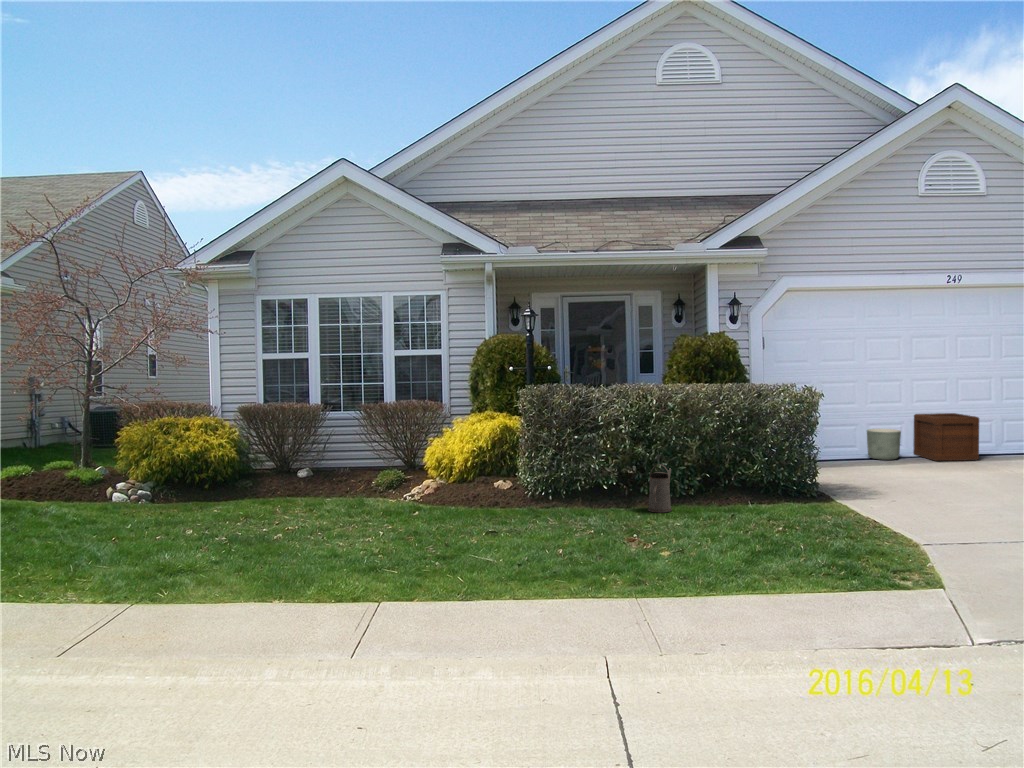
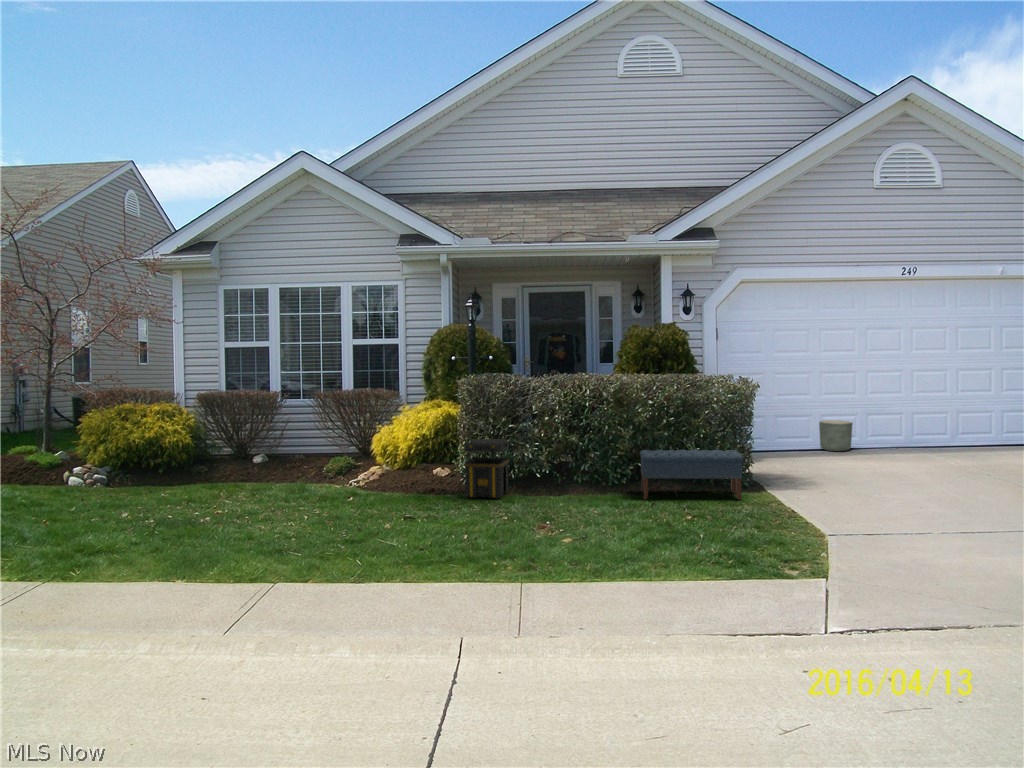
wooden crate: present [913,413,979,461] -> none [868,405,931,453]
toolbox: none [534,450,577,511] -> present [464,439,509,499]
bench: none [710,459,819,511] -> present [640,450,743,500]
watering can: present [648,464,672,513] -> none [575,453,602,501]

